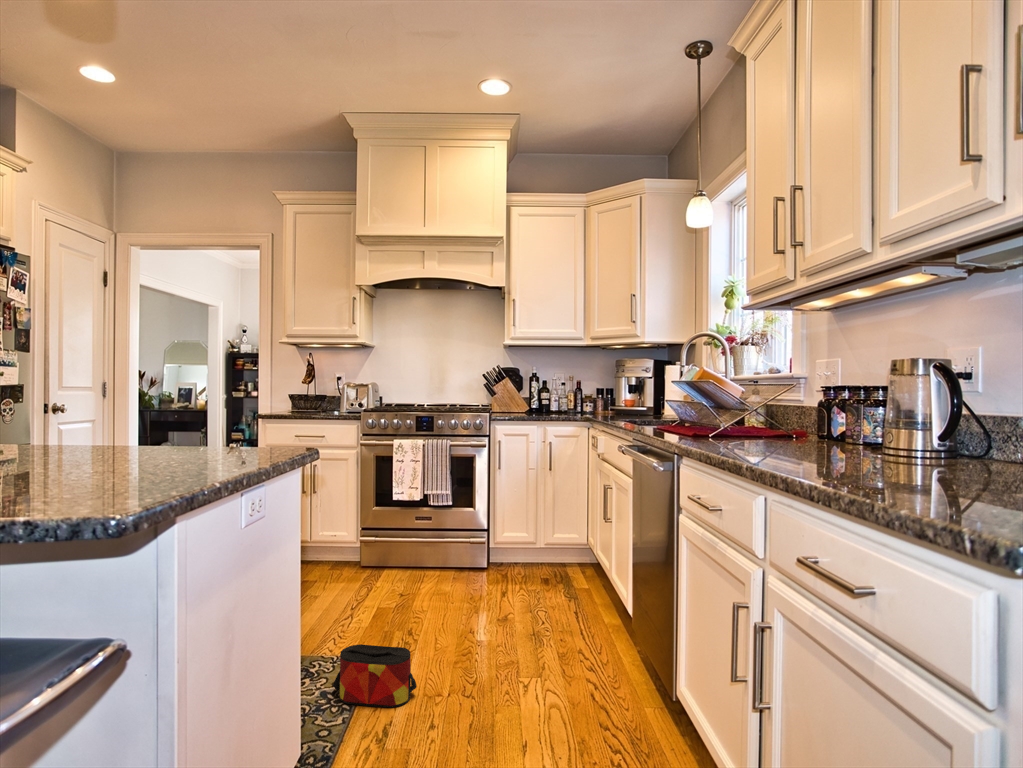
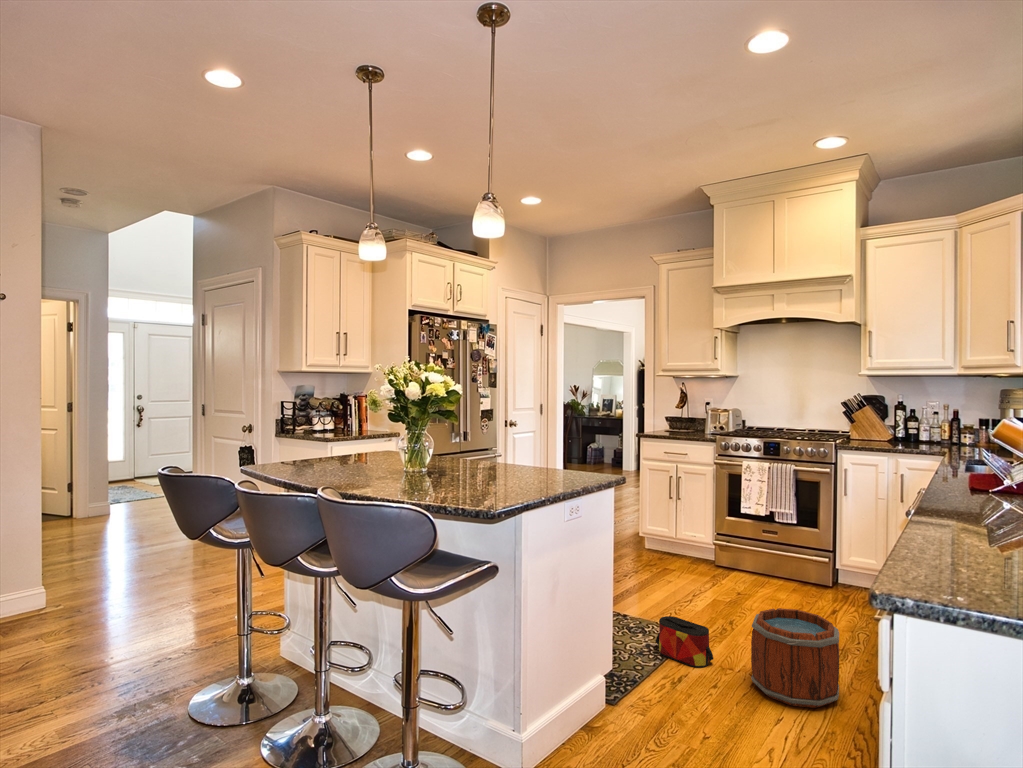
bucket: none [468,599,568,720] -> present [751,608,839,708]

